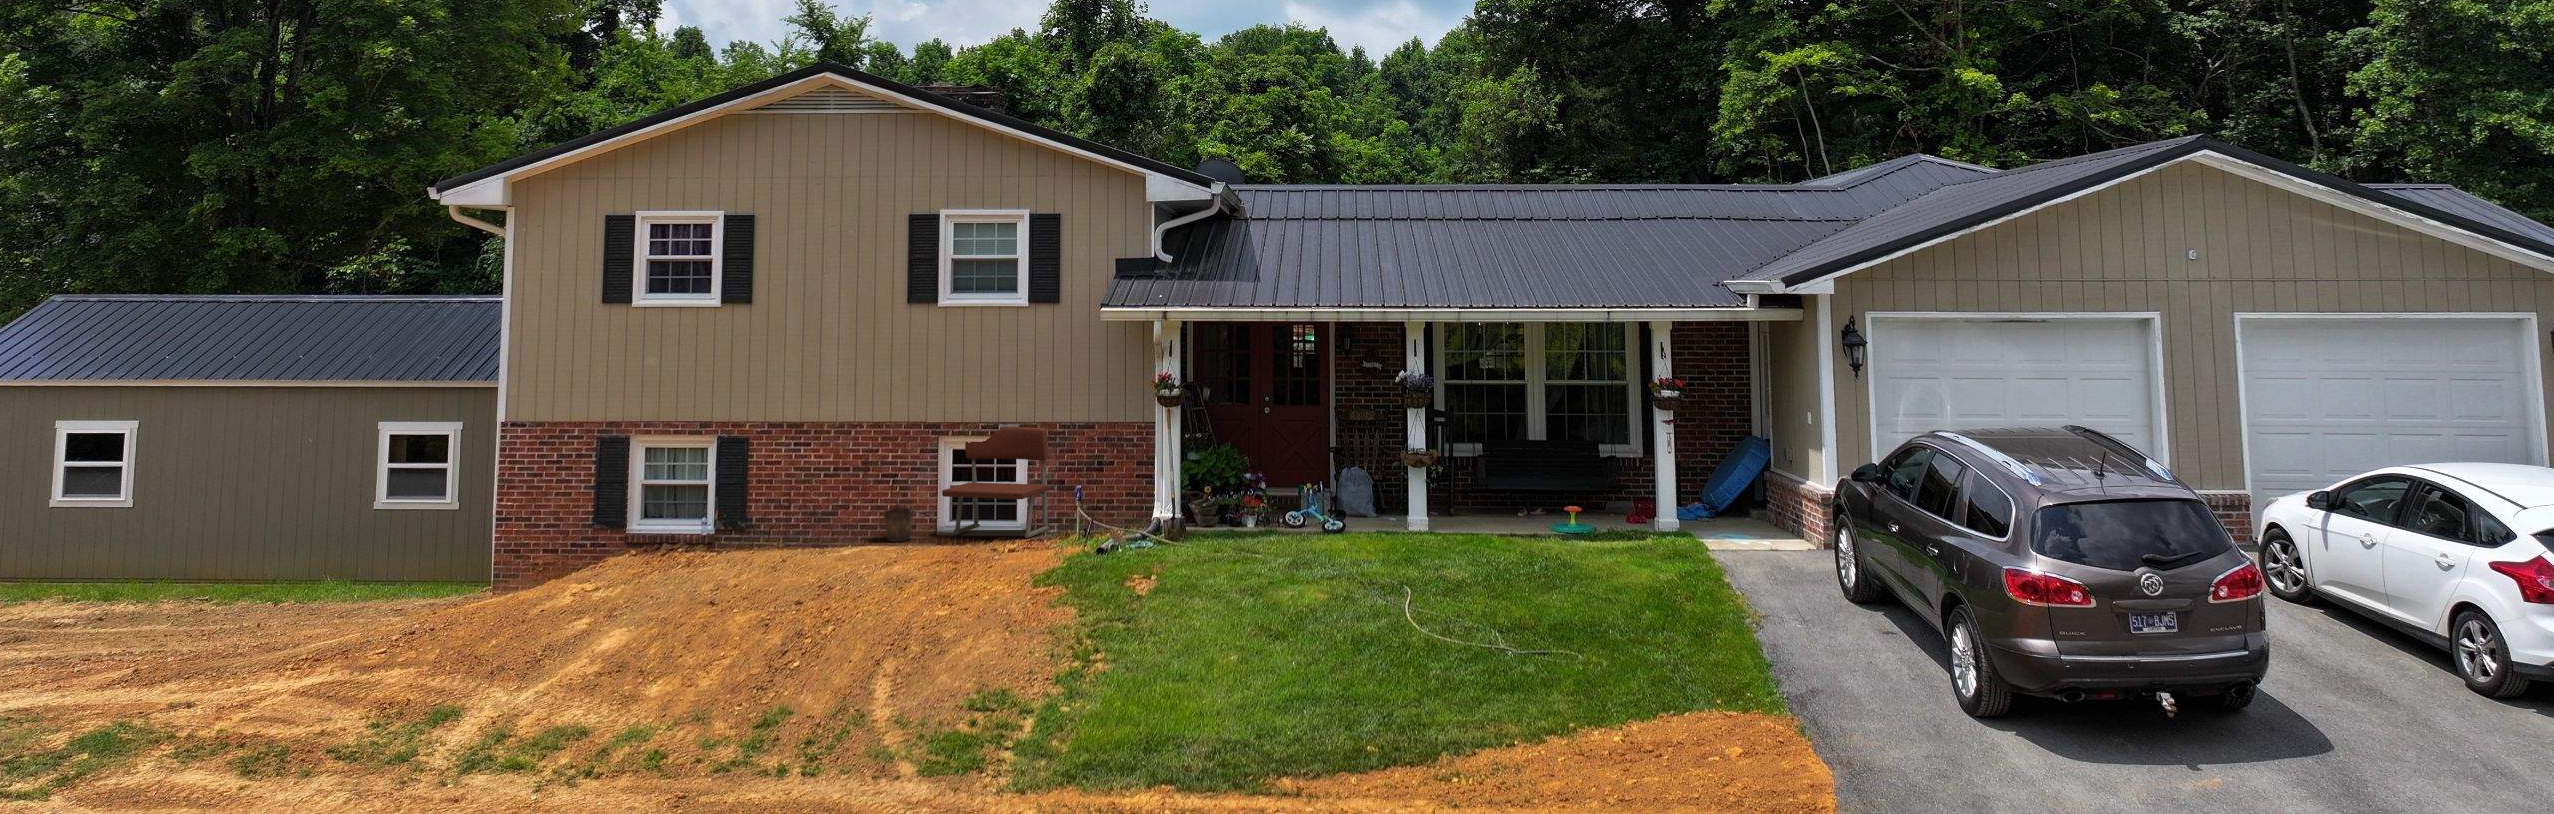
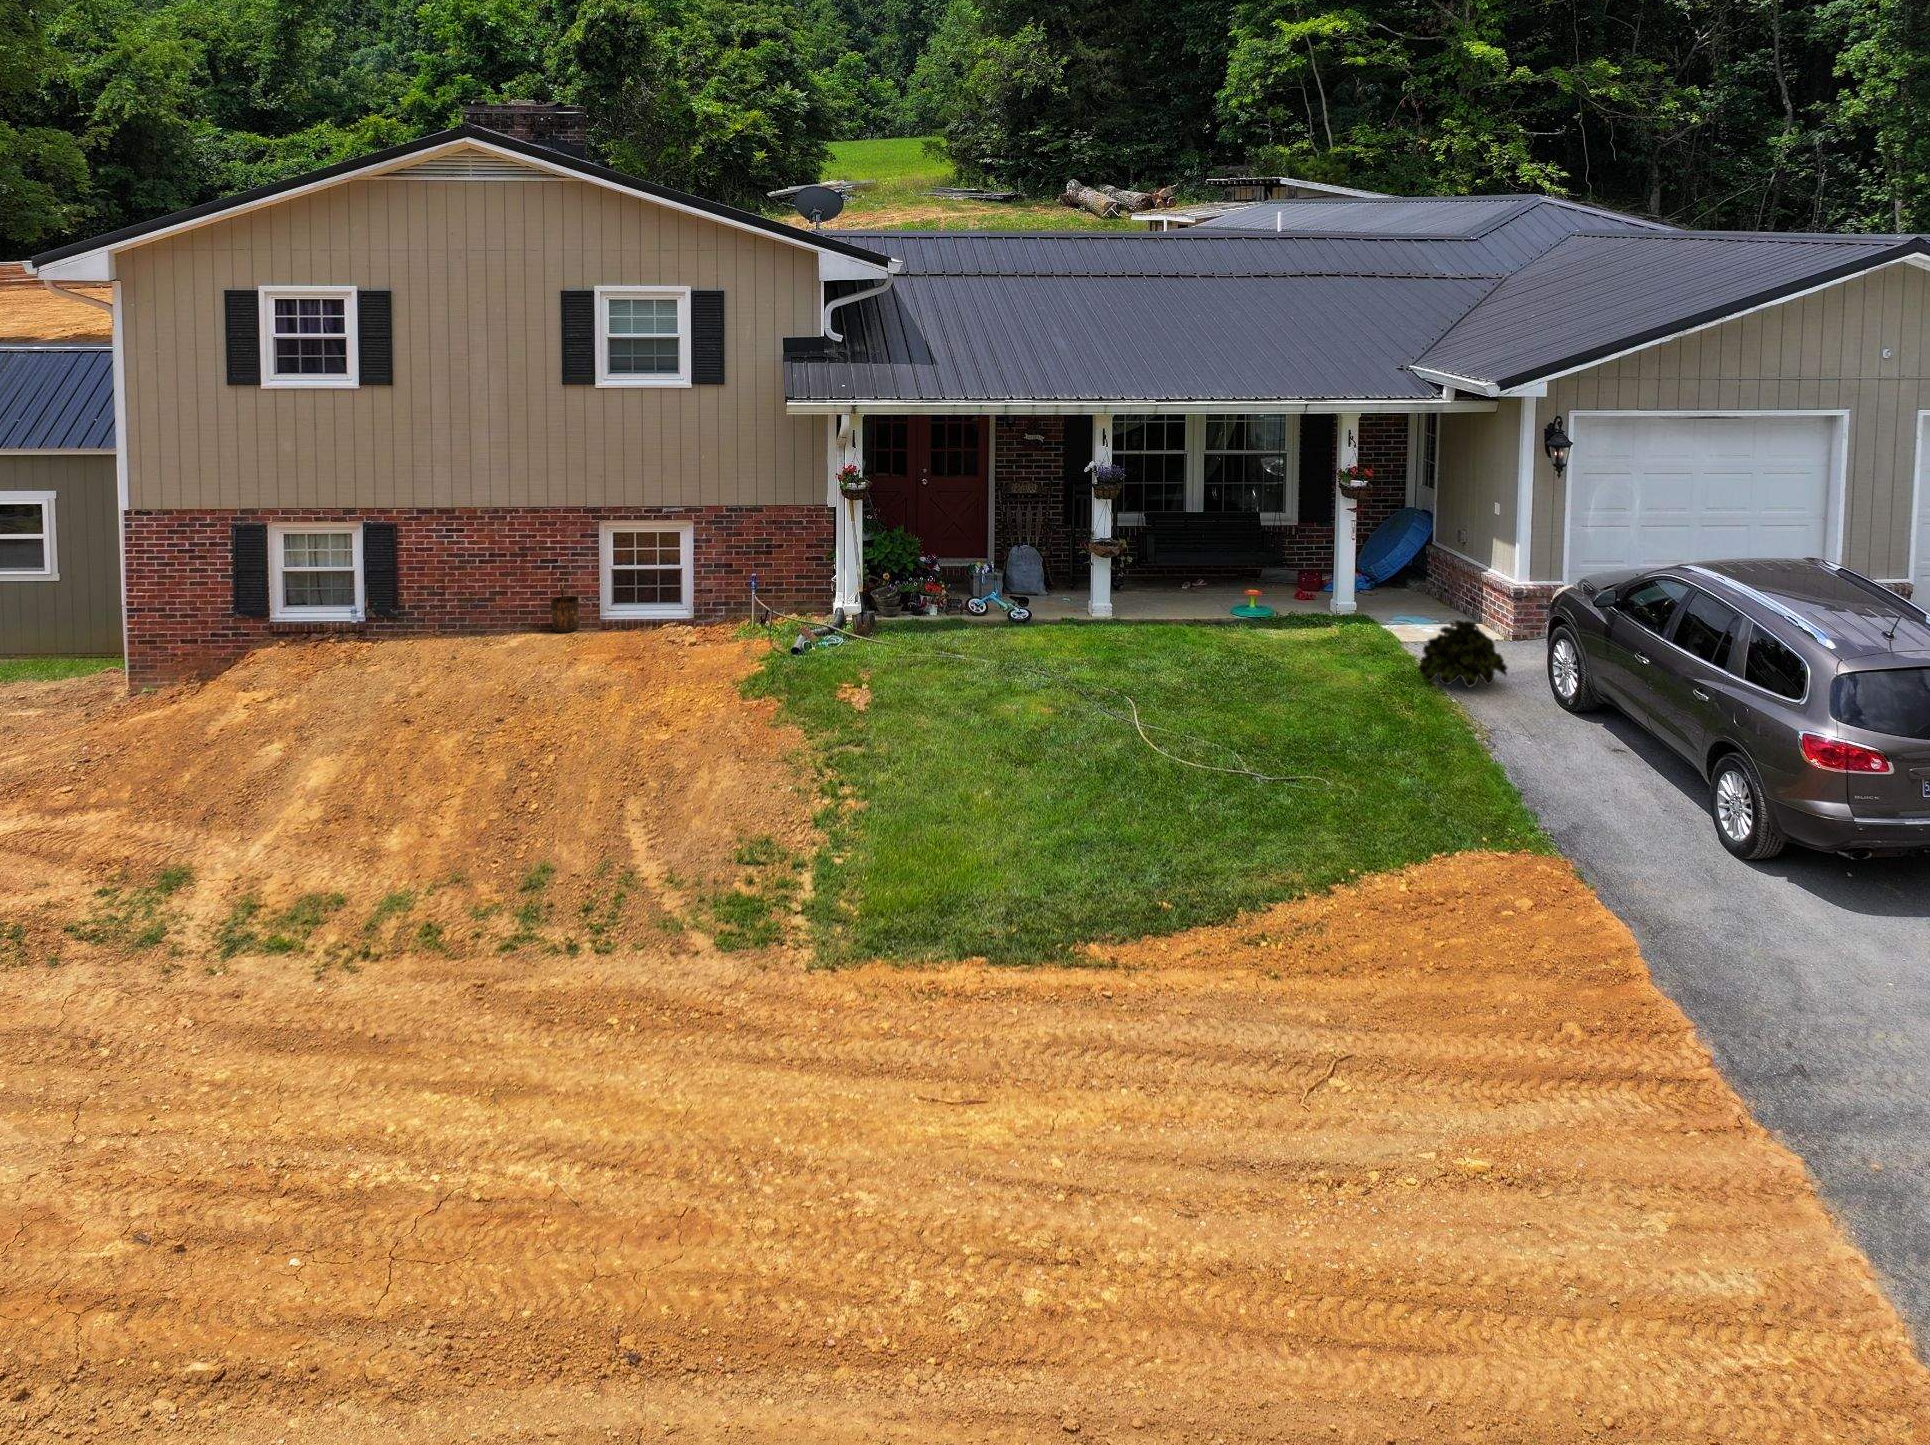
bench: present [942,427,1049,538] -> none [611,510,719,627]
potted plant: none [1742,512,1837,581] -> present [1418,620,1507,687]

